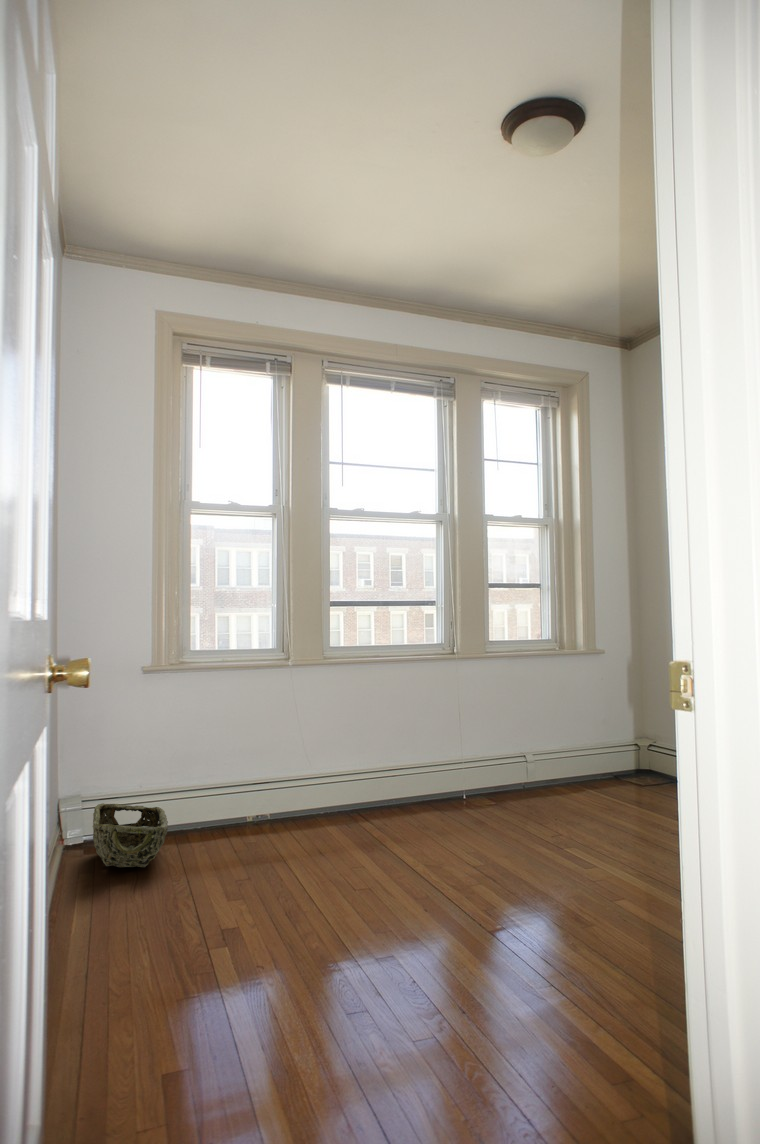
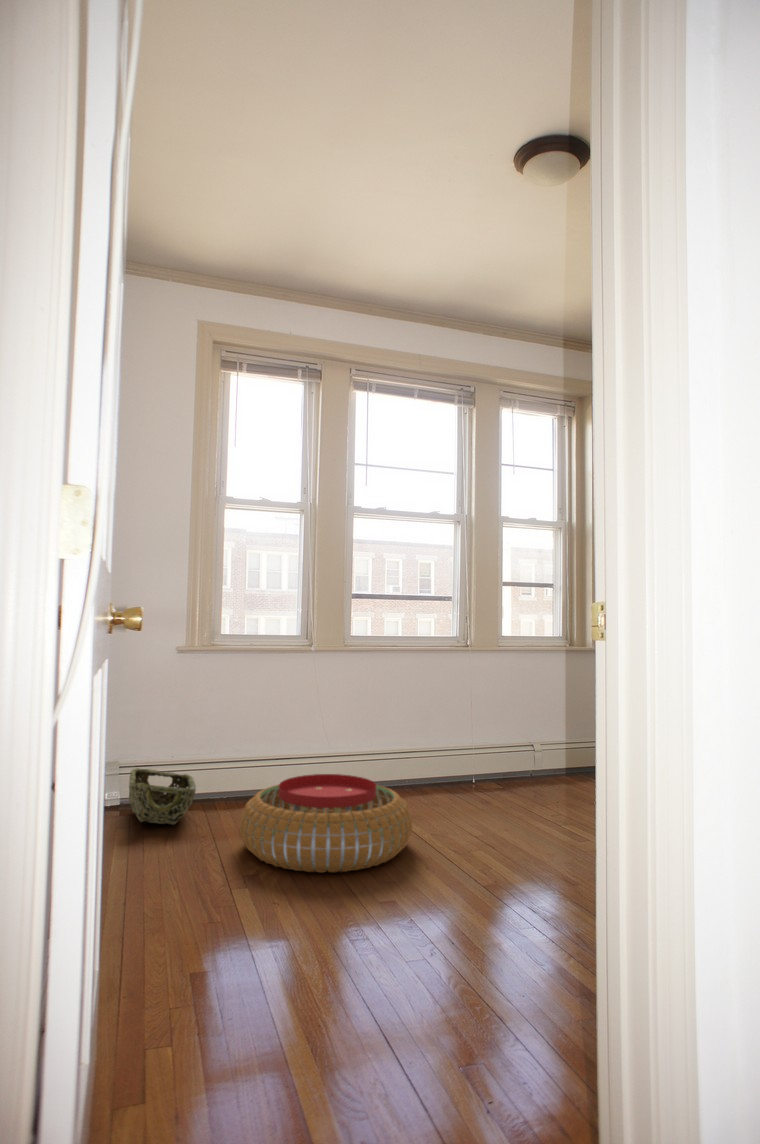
pouf: none [219,805,410,923] -> present [240,774,412,873]

